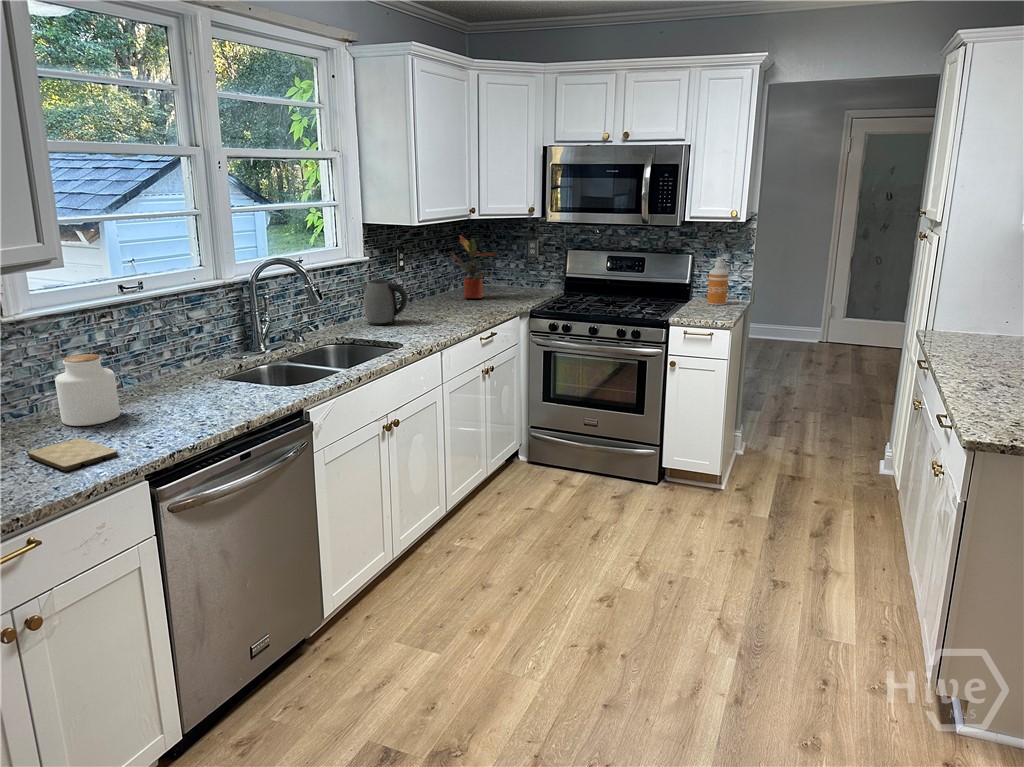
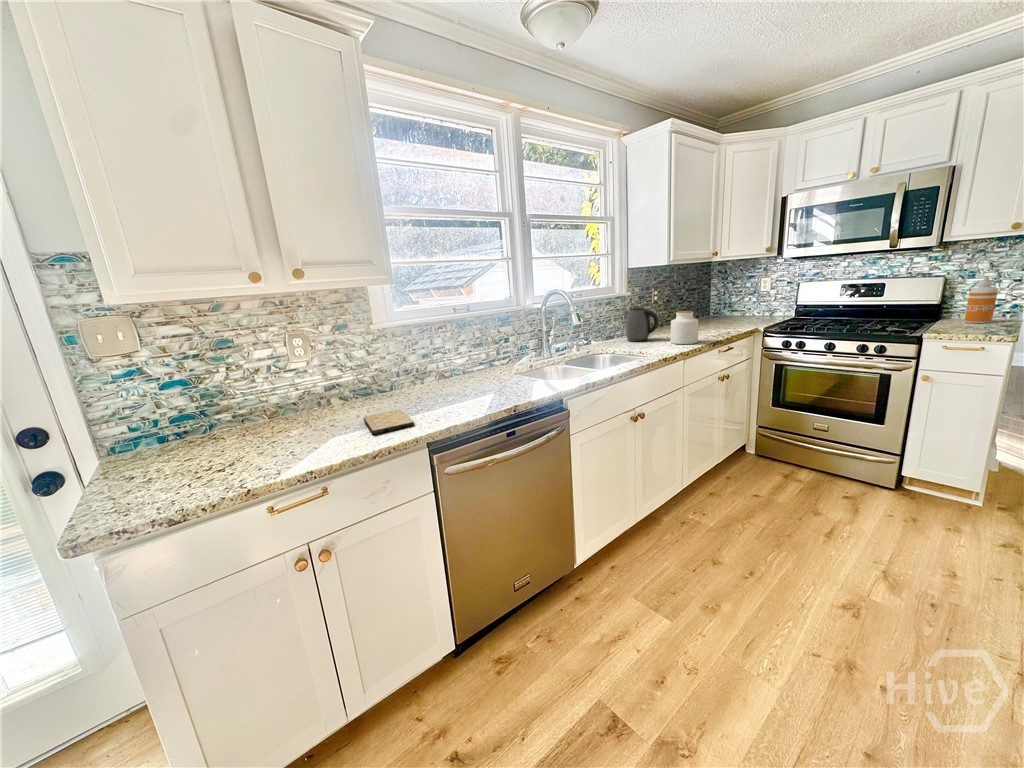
potted plant: present [450,236,498,298] -> none [694,277,736,324]
jar: present [55,354,120,426] -> present [671,311,699,344]

